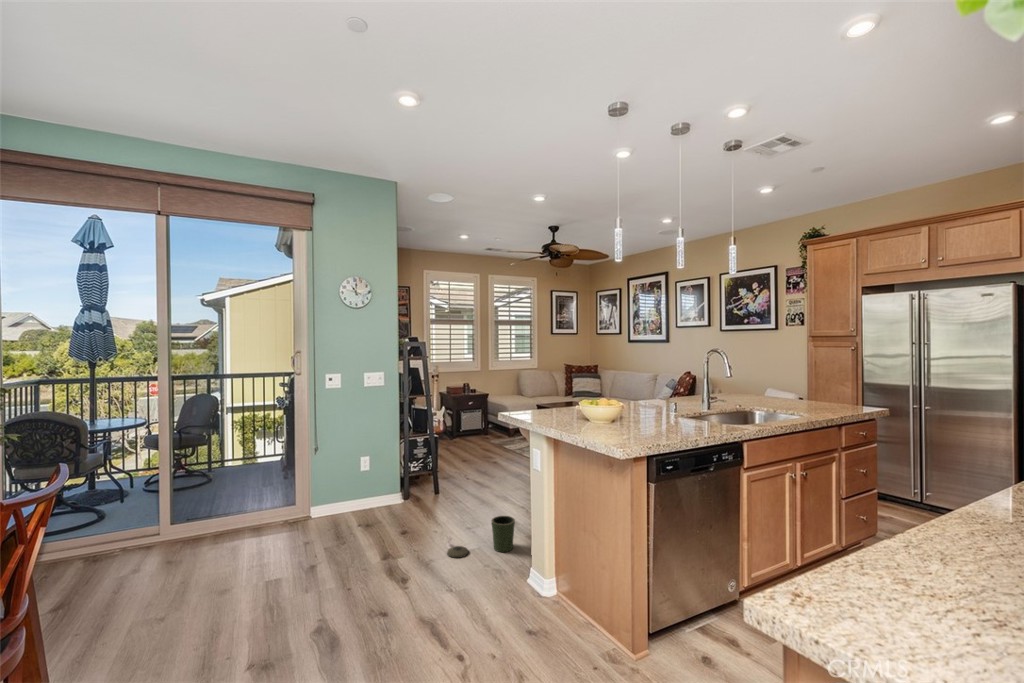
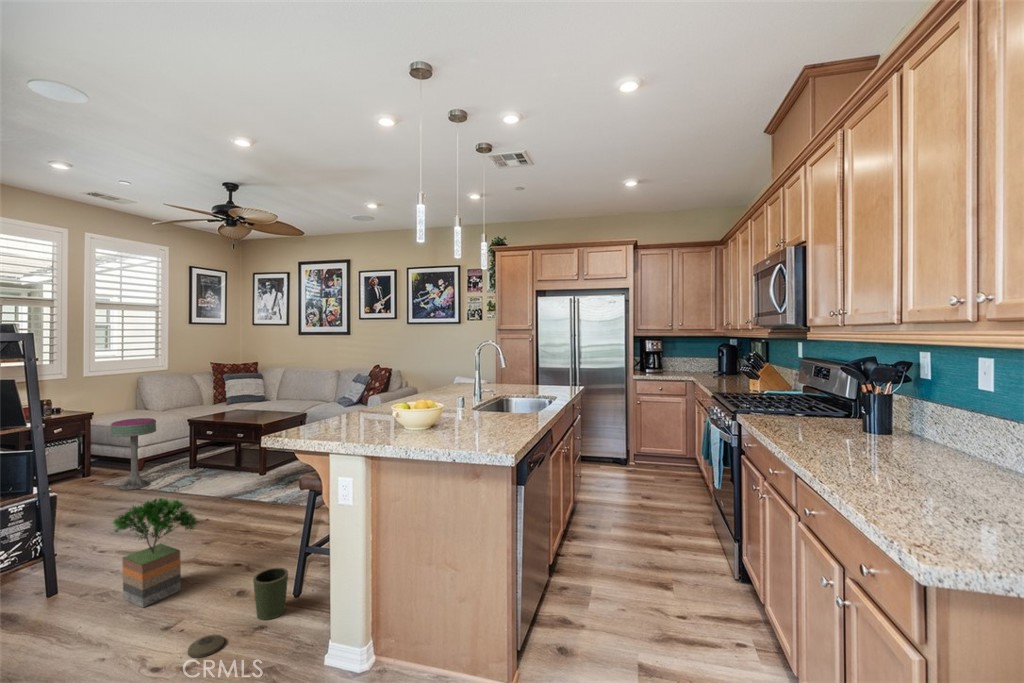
bar stool: none [487,400,511,447] -> present [110,418,156,490]
potted tree: none [438,449,482,518] -> present [113,498,197,608]

